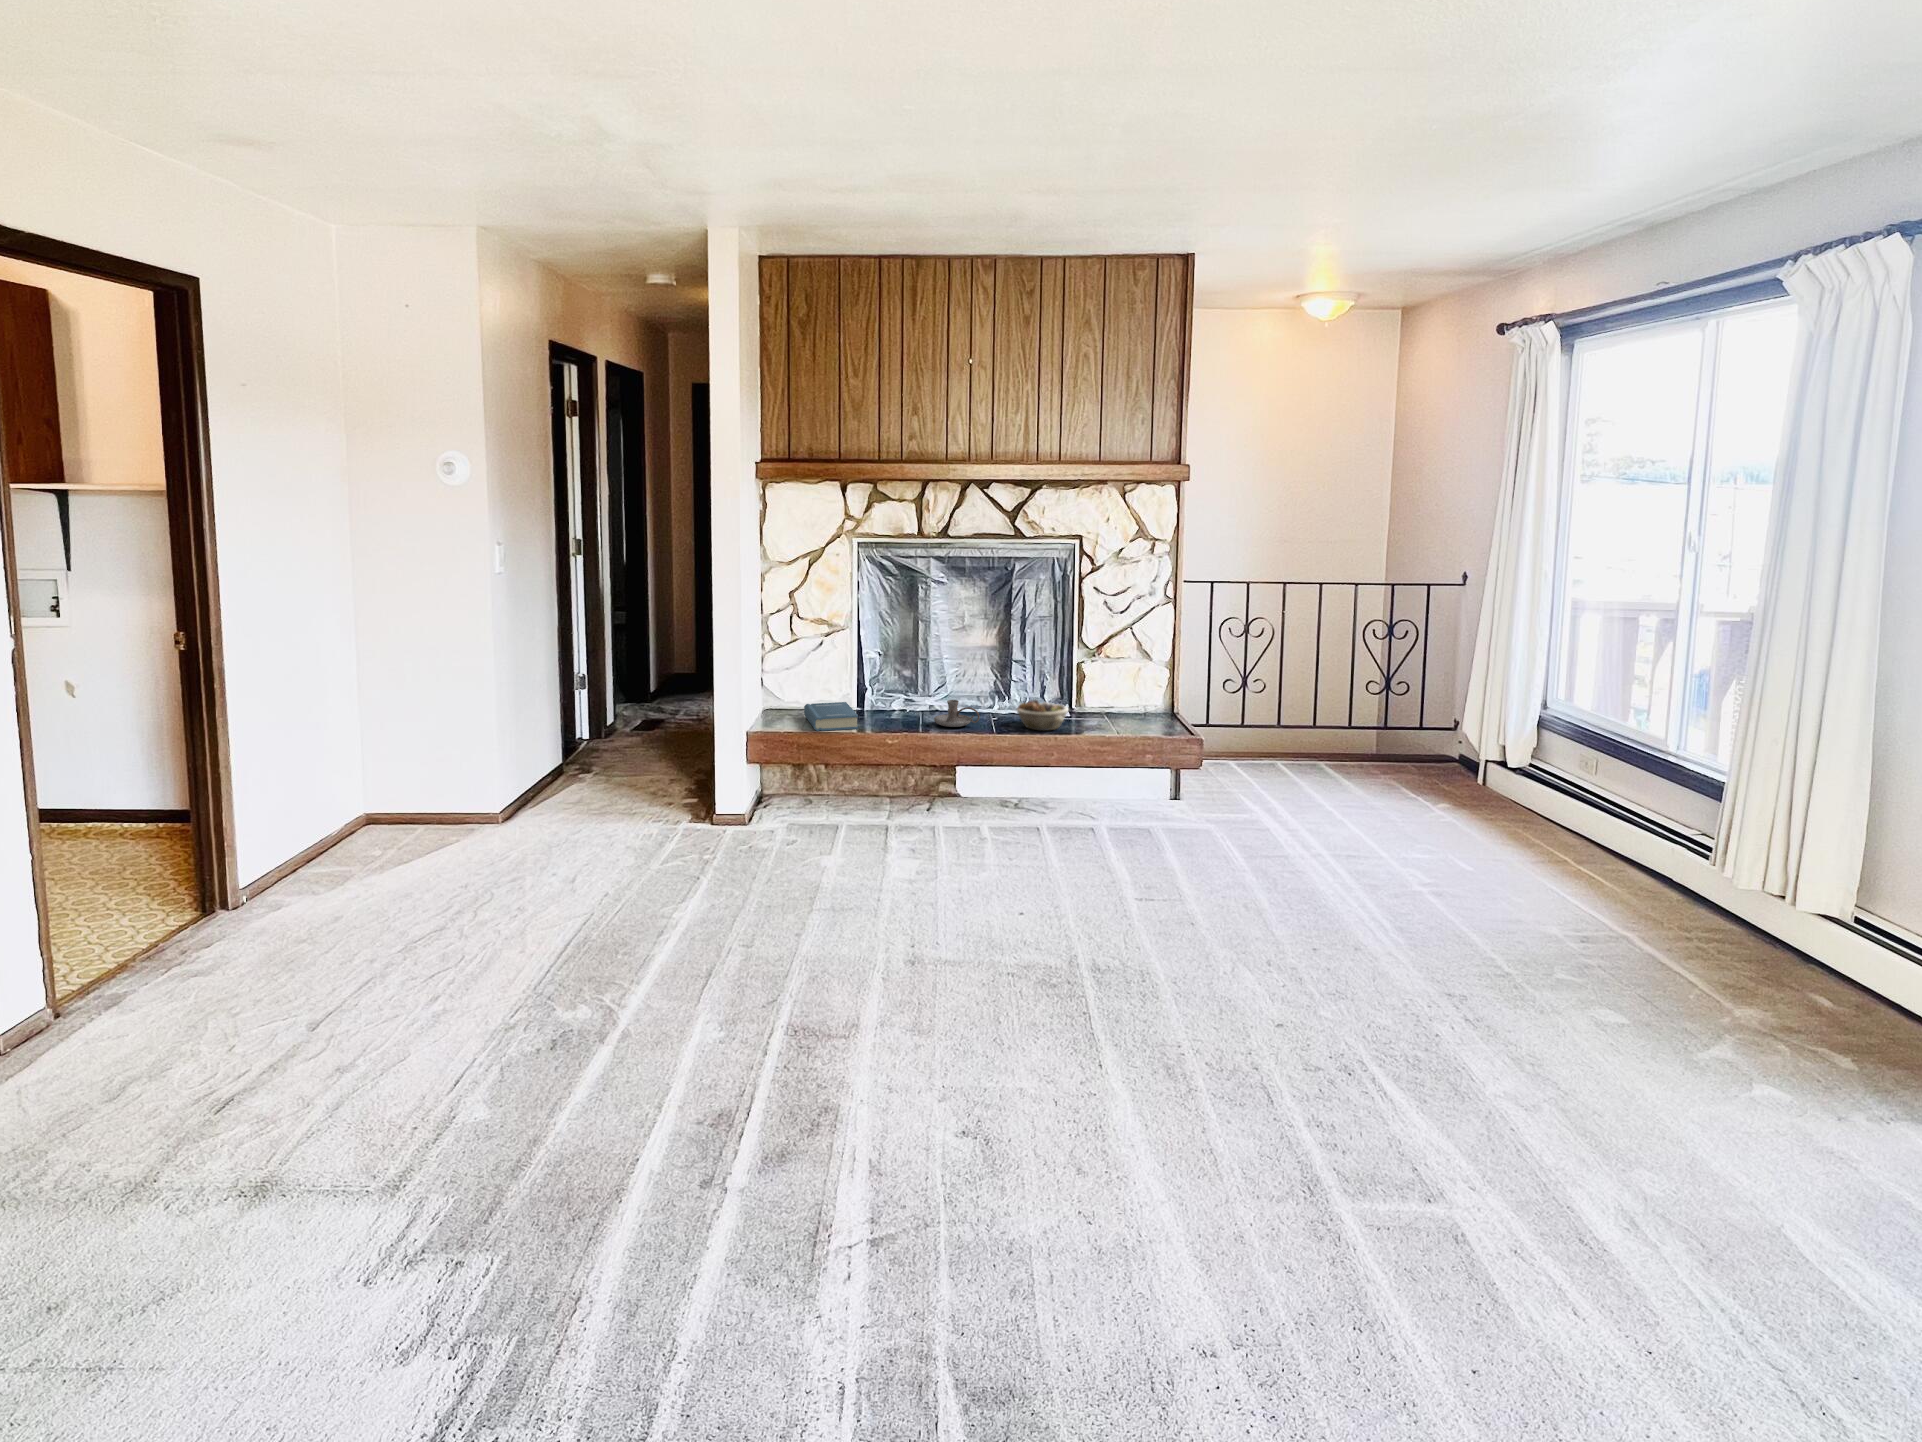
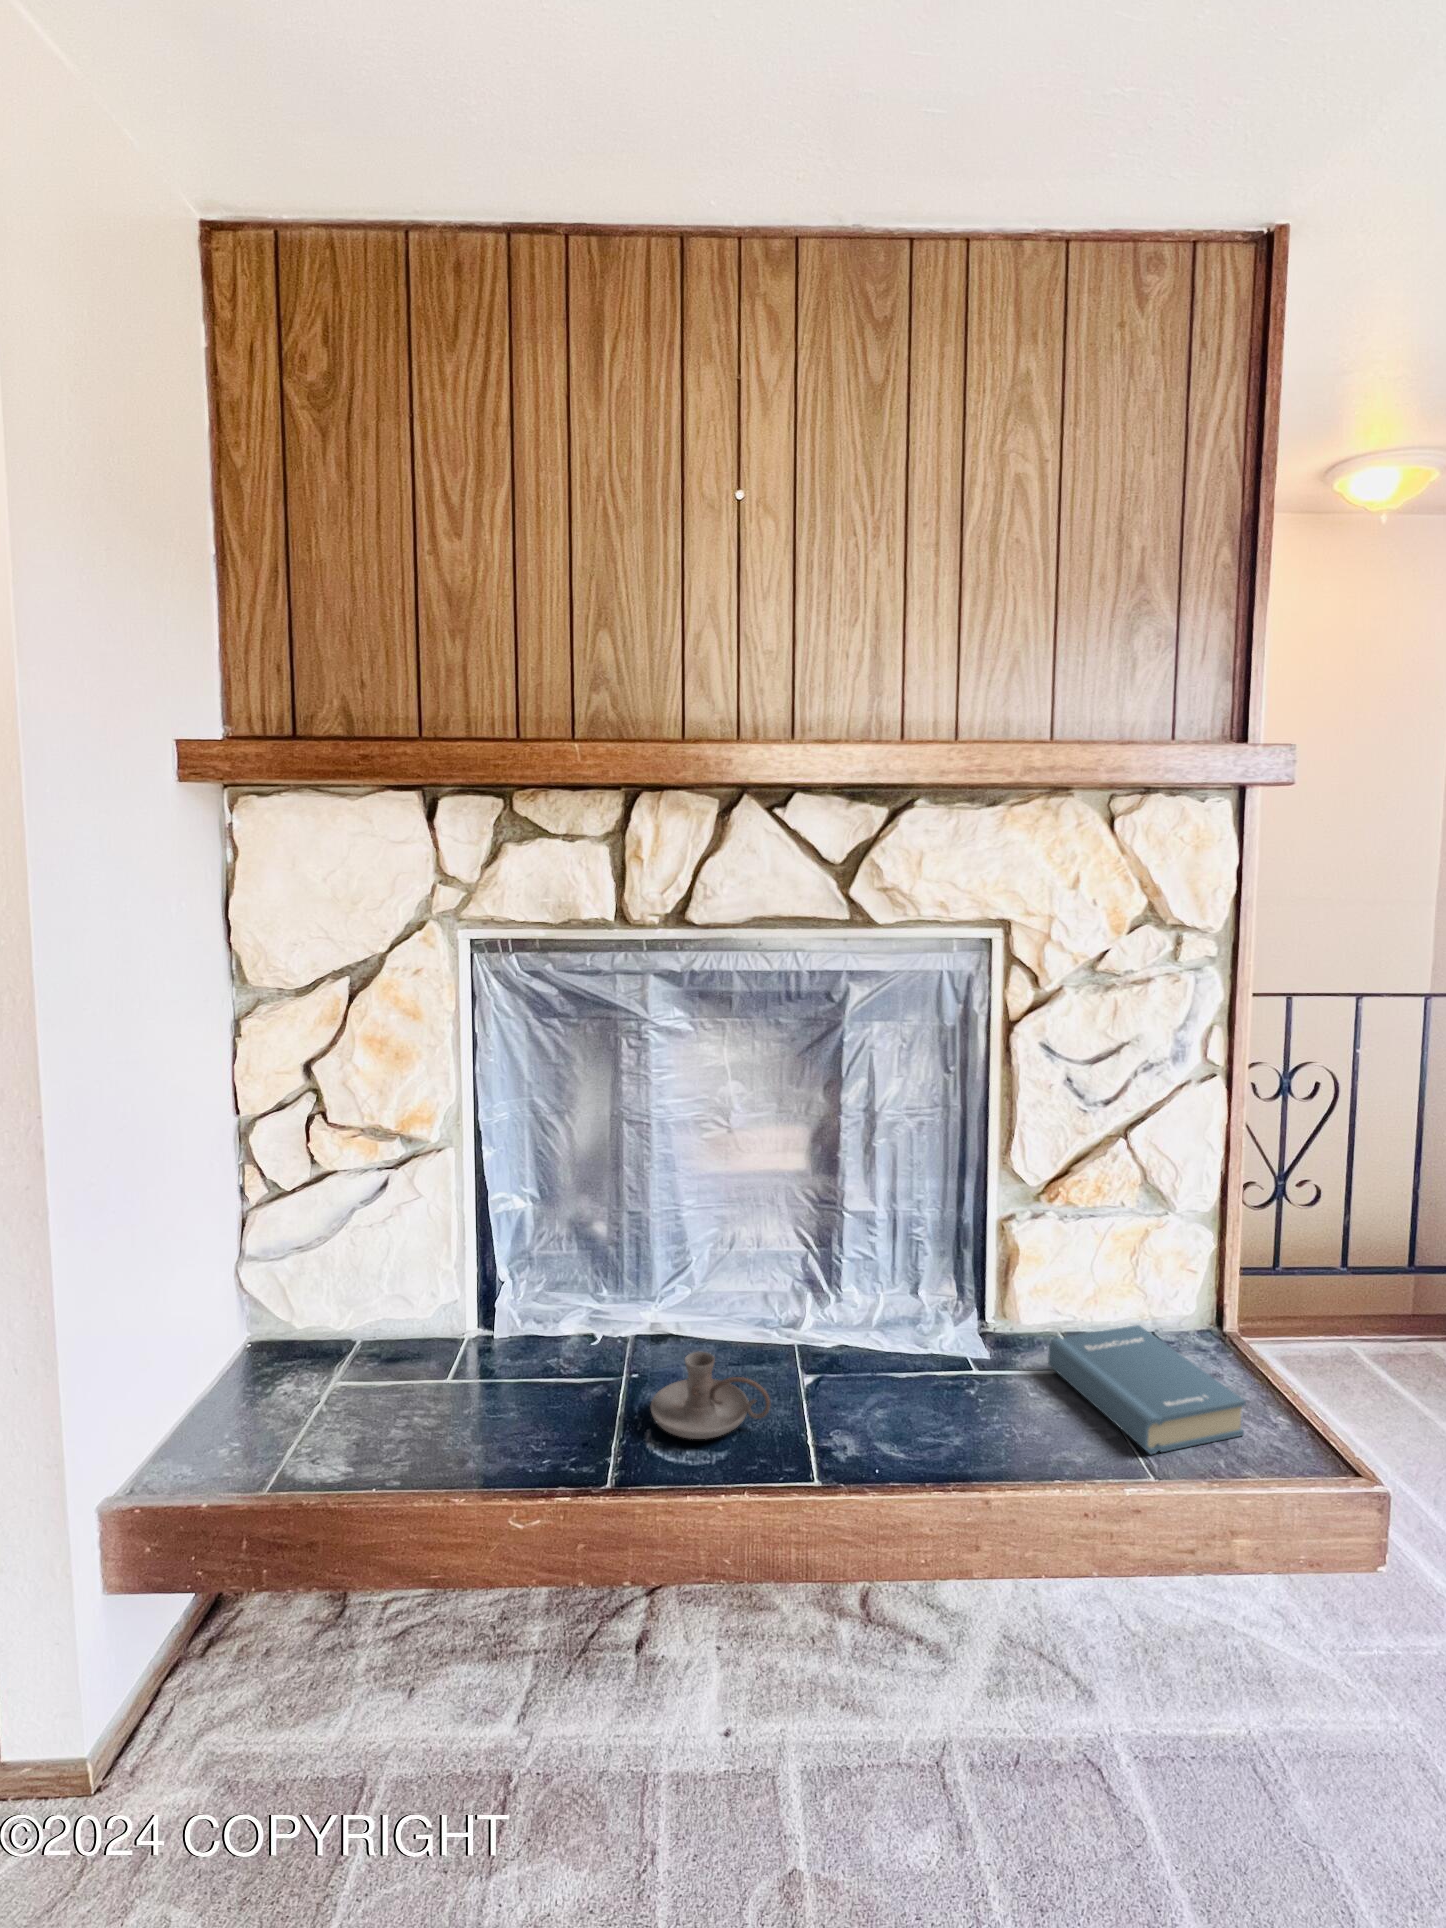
succulent planter: present [1017,700,1068,731] -> none [866,1342,1004,1447]
hardback book: present [804,702,858,731] -> present [1048,1325,1246,1454]

